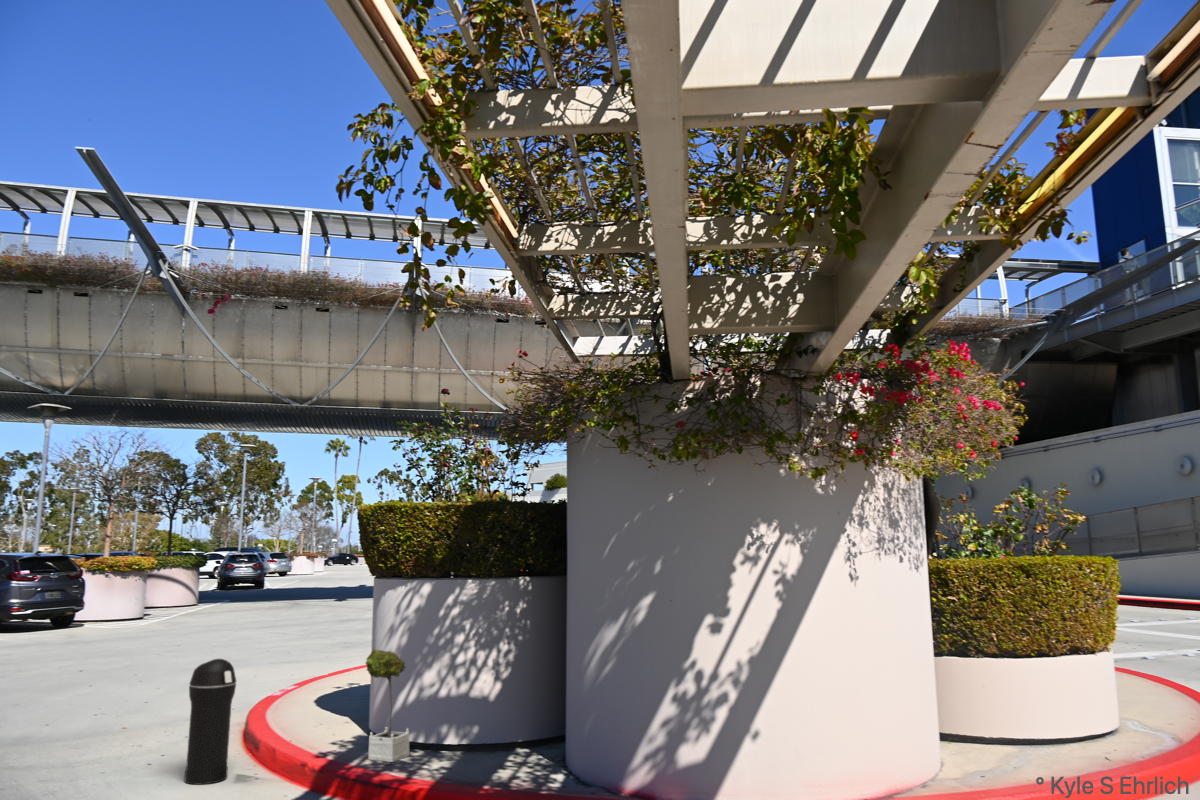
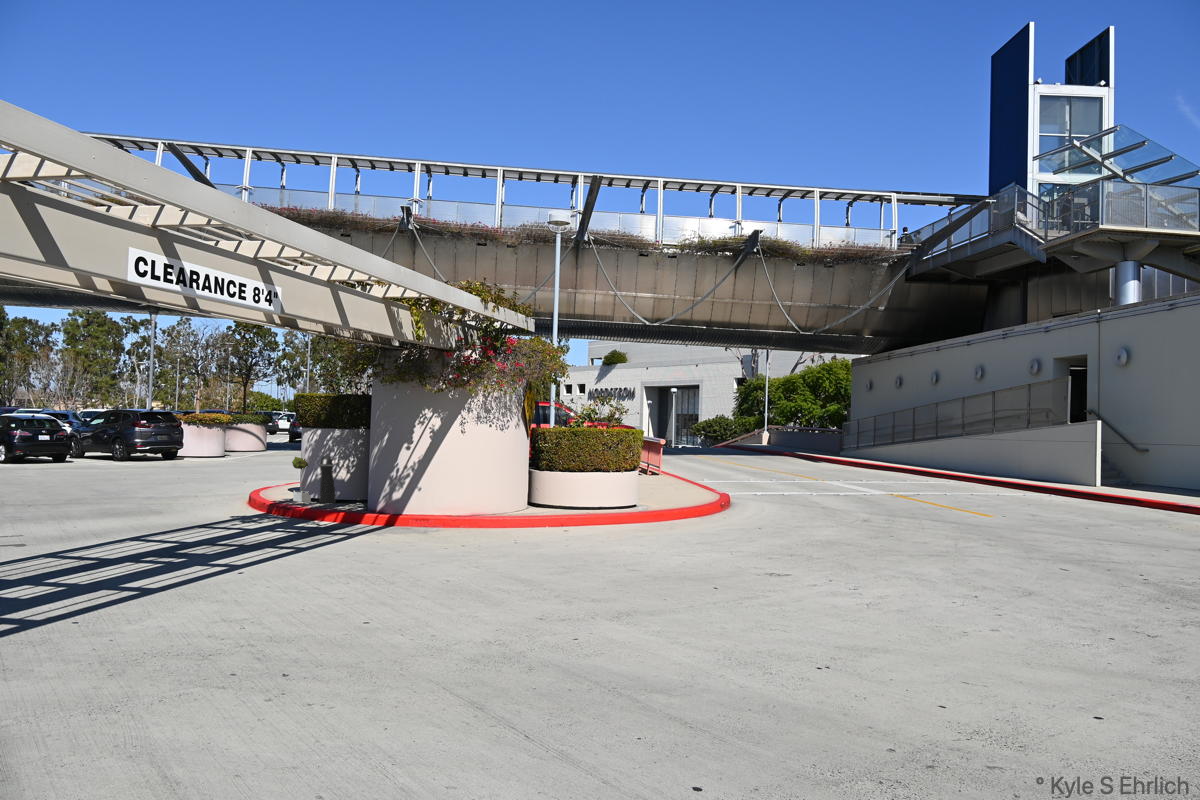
trash can: present [184,659,236,785] -> present [319,455,336,503]

